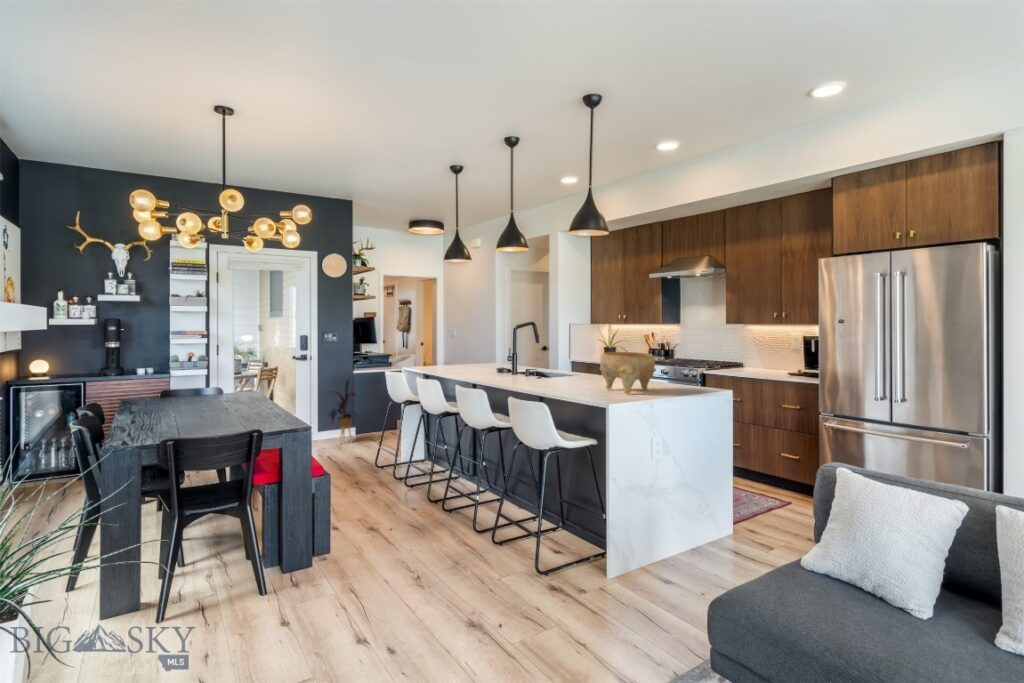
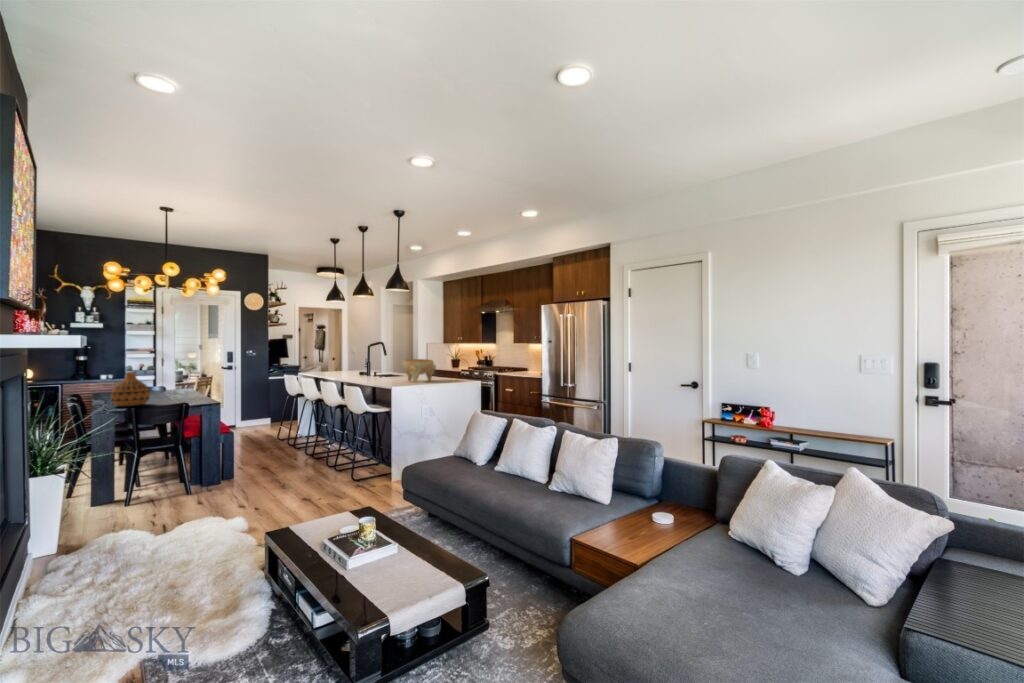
vase: none [138,372,200,431] -> present [111,372,150,407]
house plant: present [330,380,356,441] -> none [246,382,271,429]

